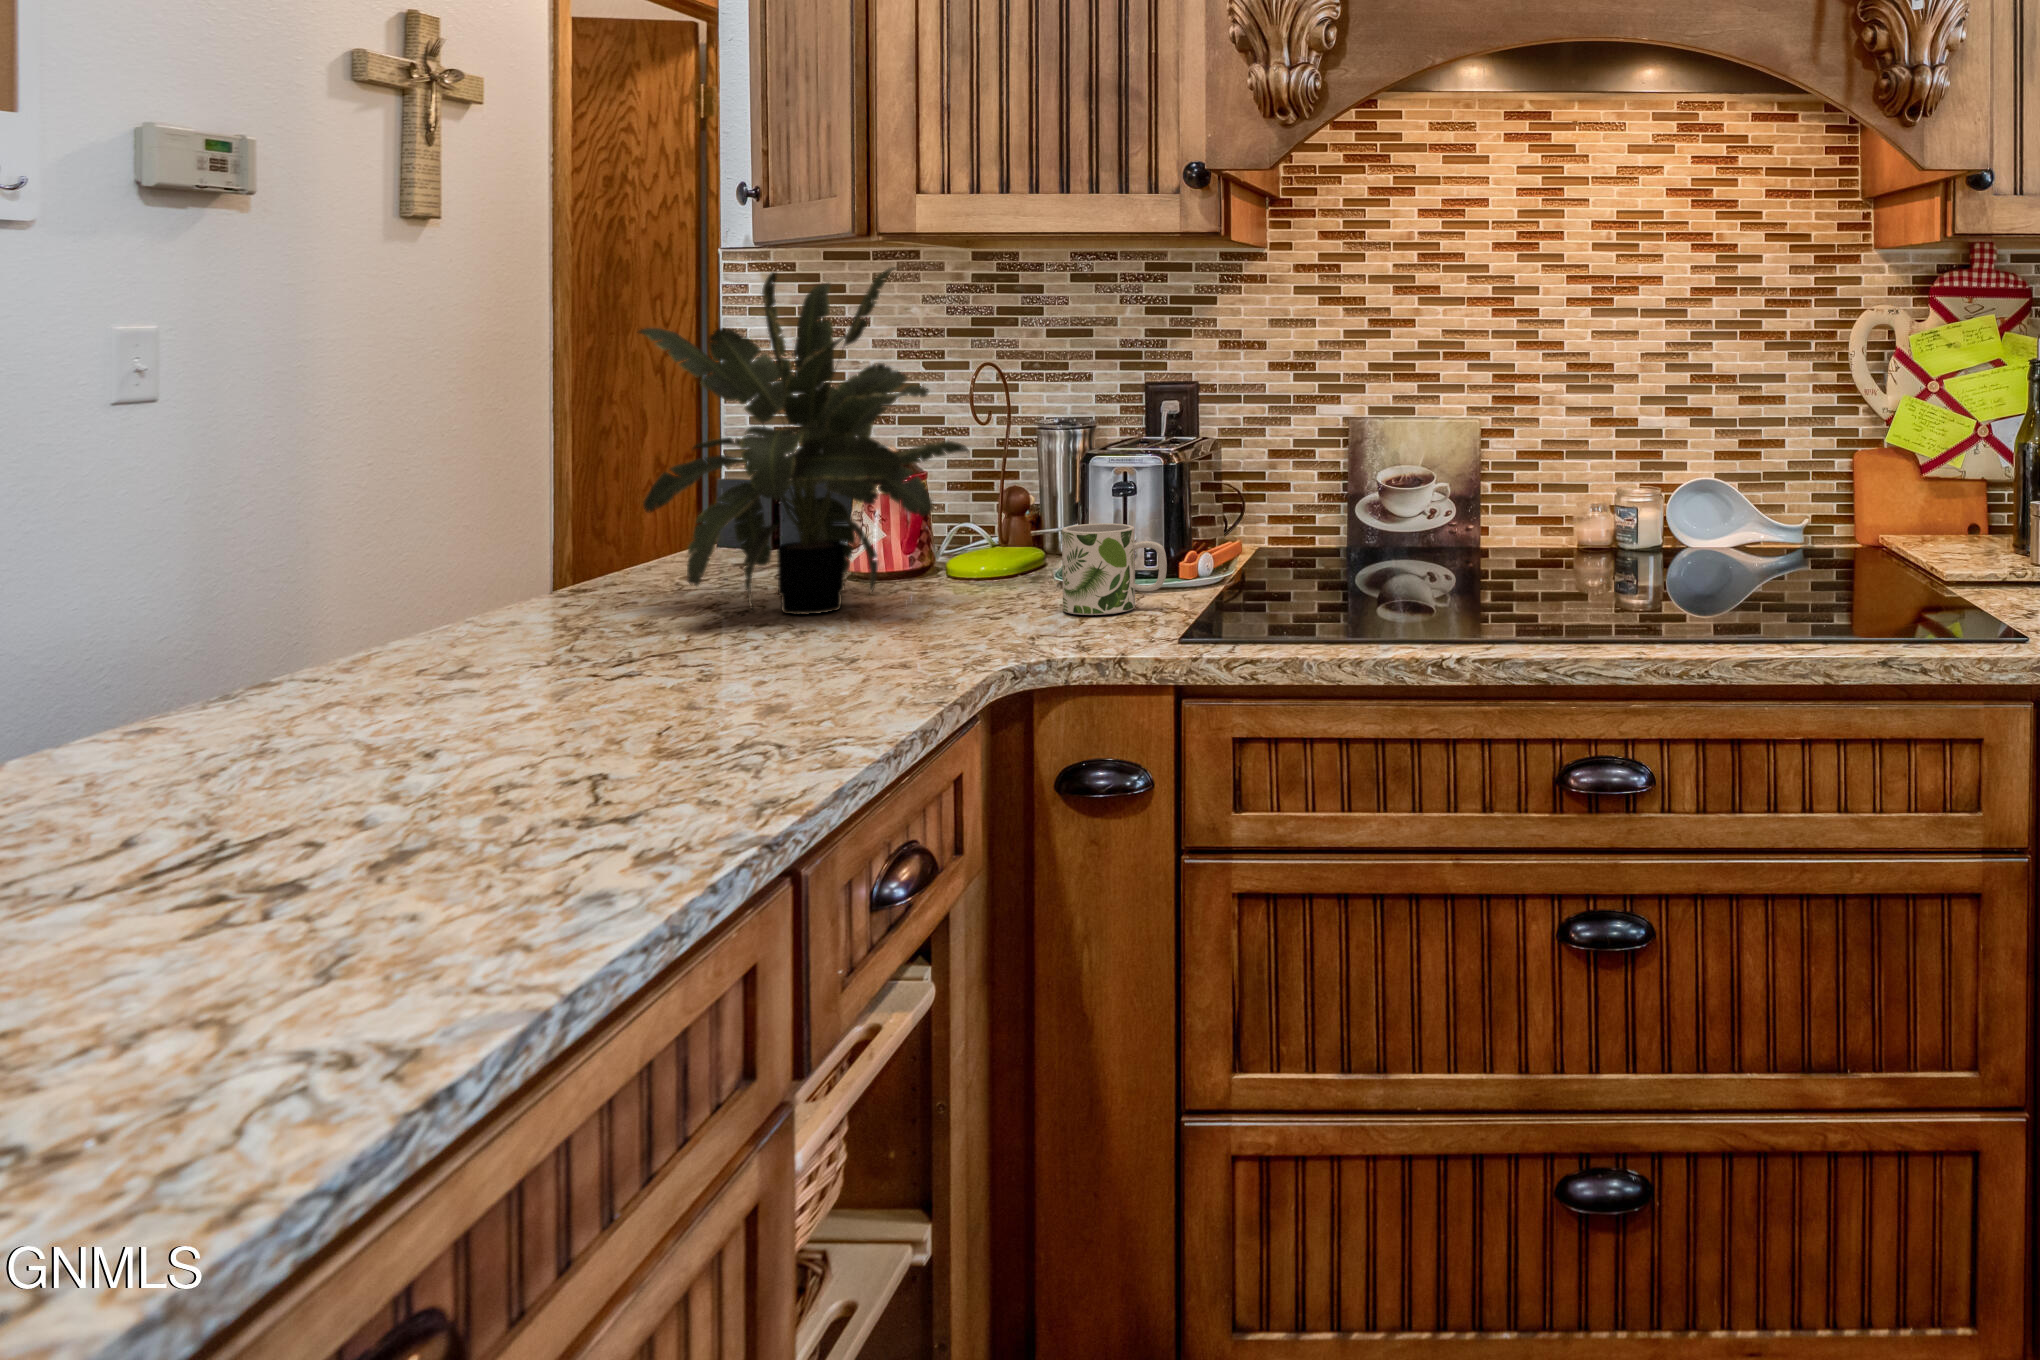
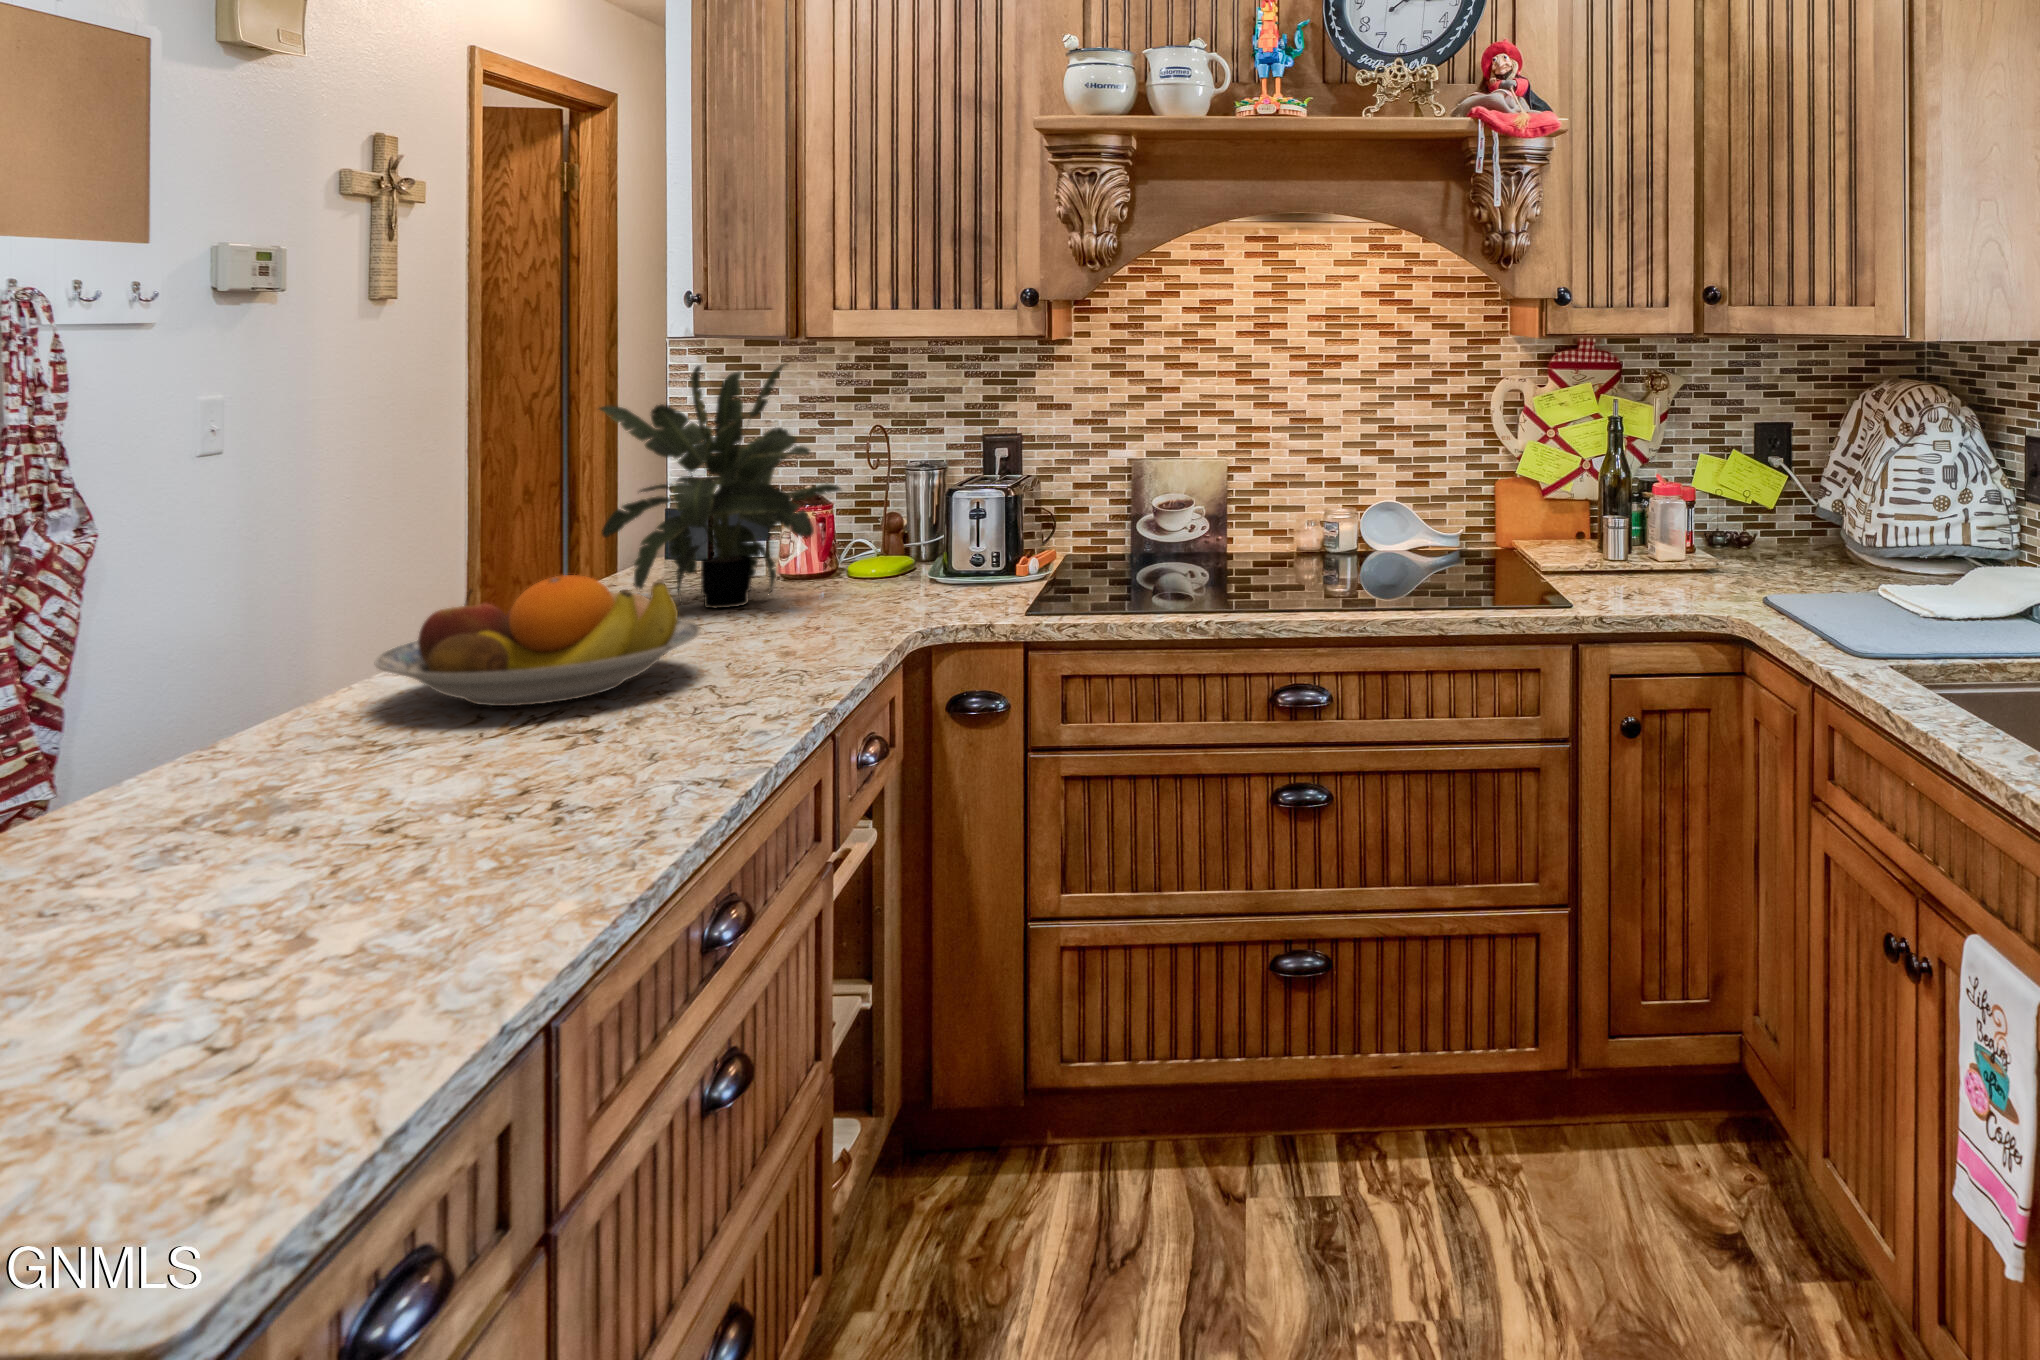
mug: present [1062,523,1167,615] -> none [909,540,985,605]
fruit bowl: none [313,562,785,758] -> present [374,575,700,706]

